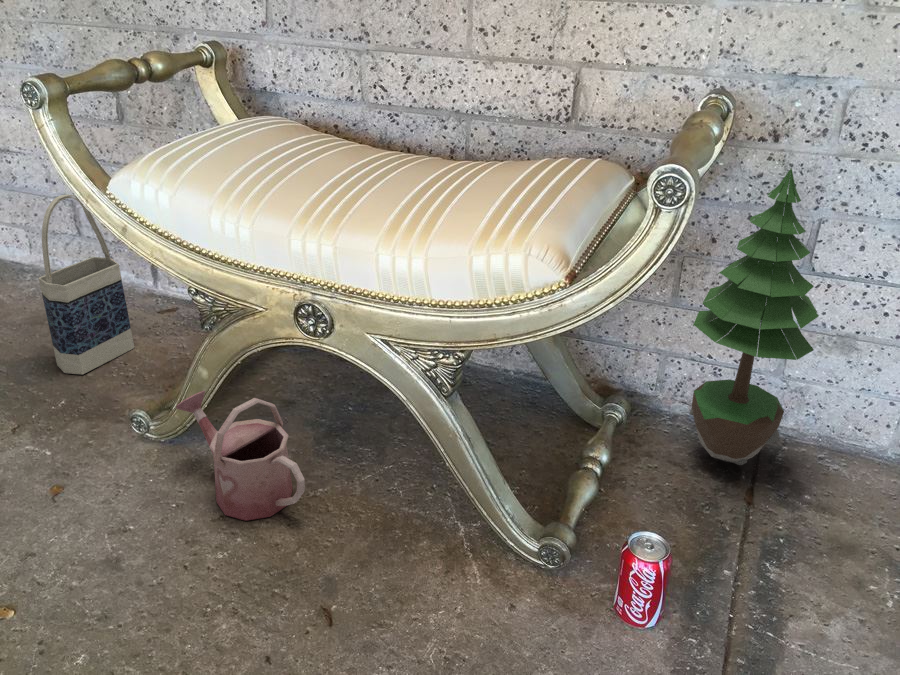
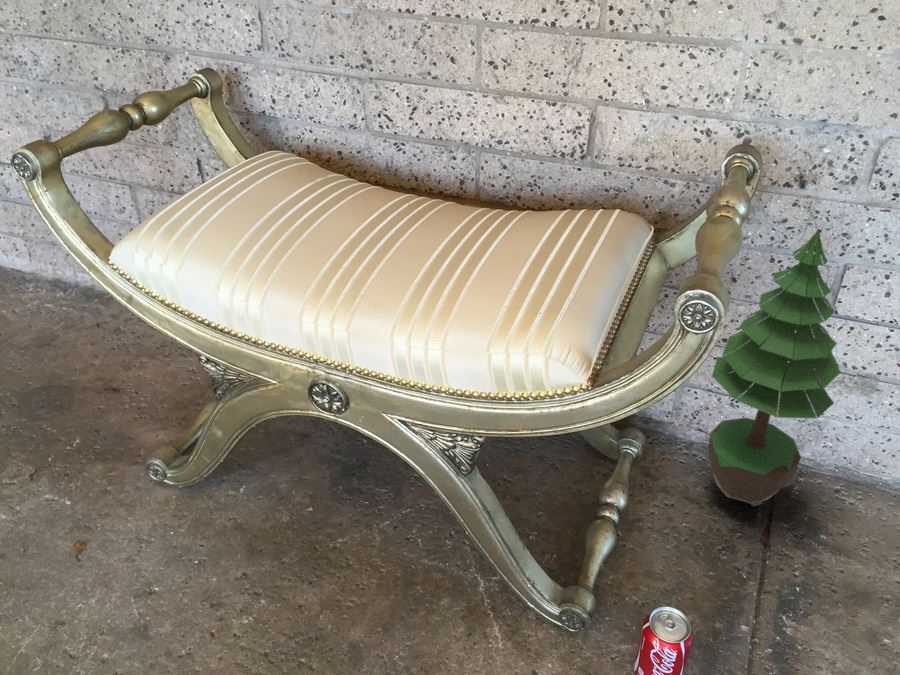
bag: present [39,194,134,374] -> none [45,234,146,409]
watering can: present [176,391,305,521] -> none [193,450,326,582]

